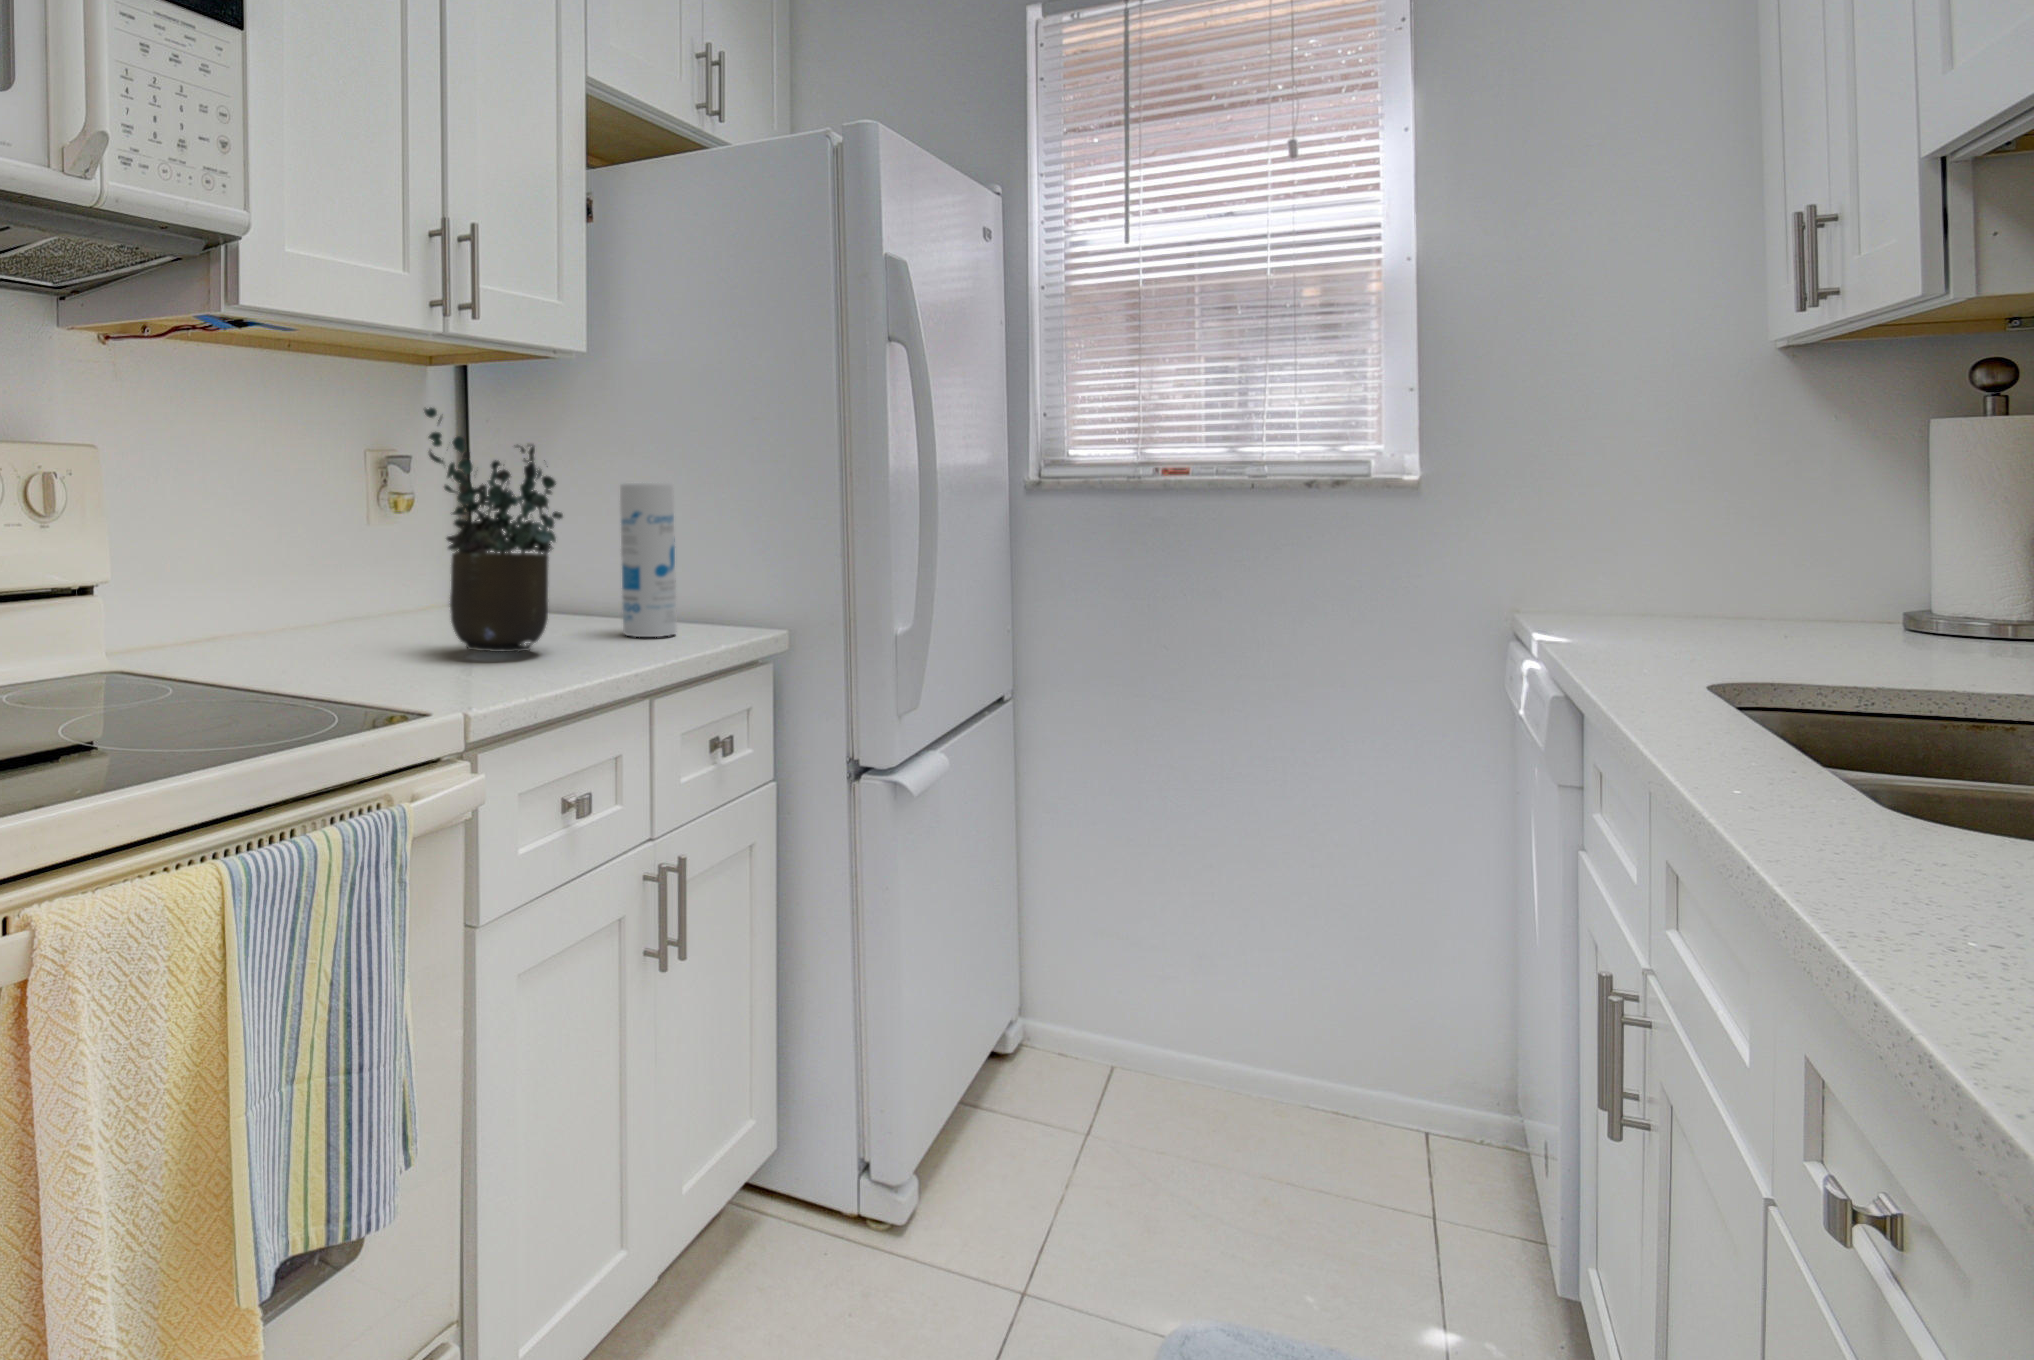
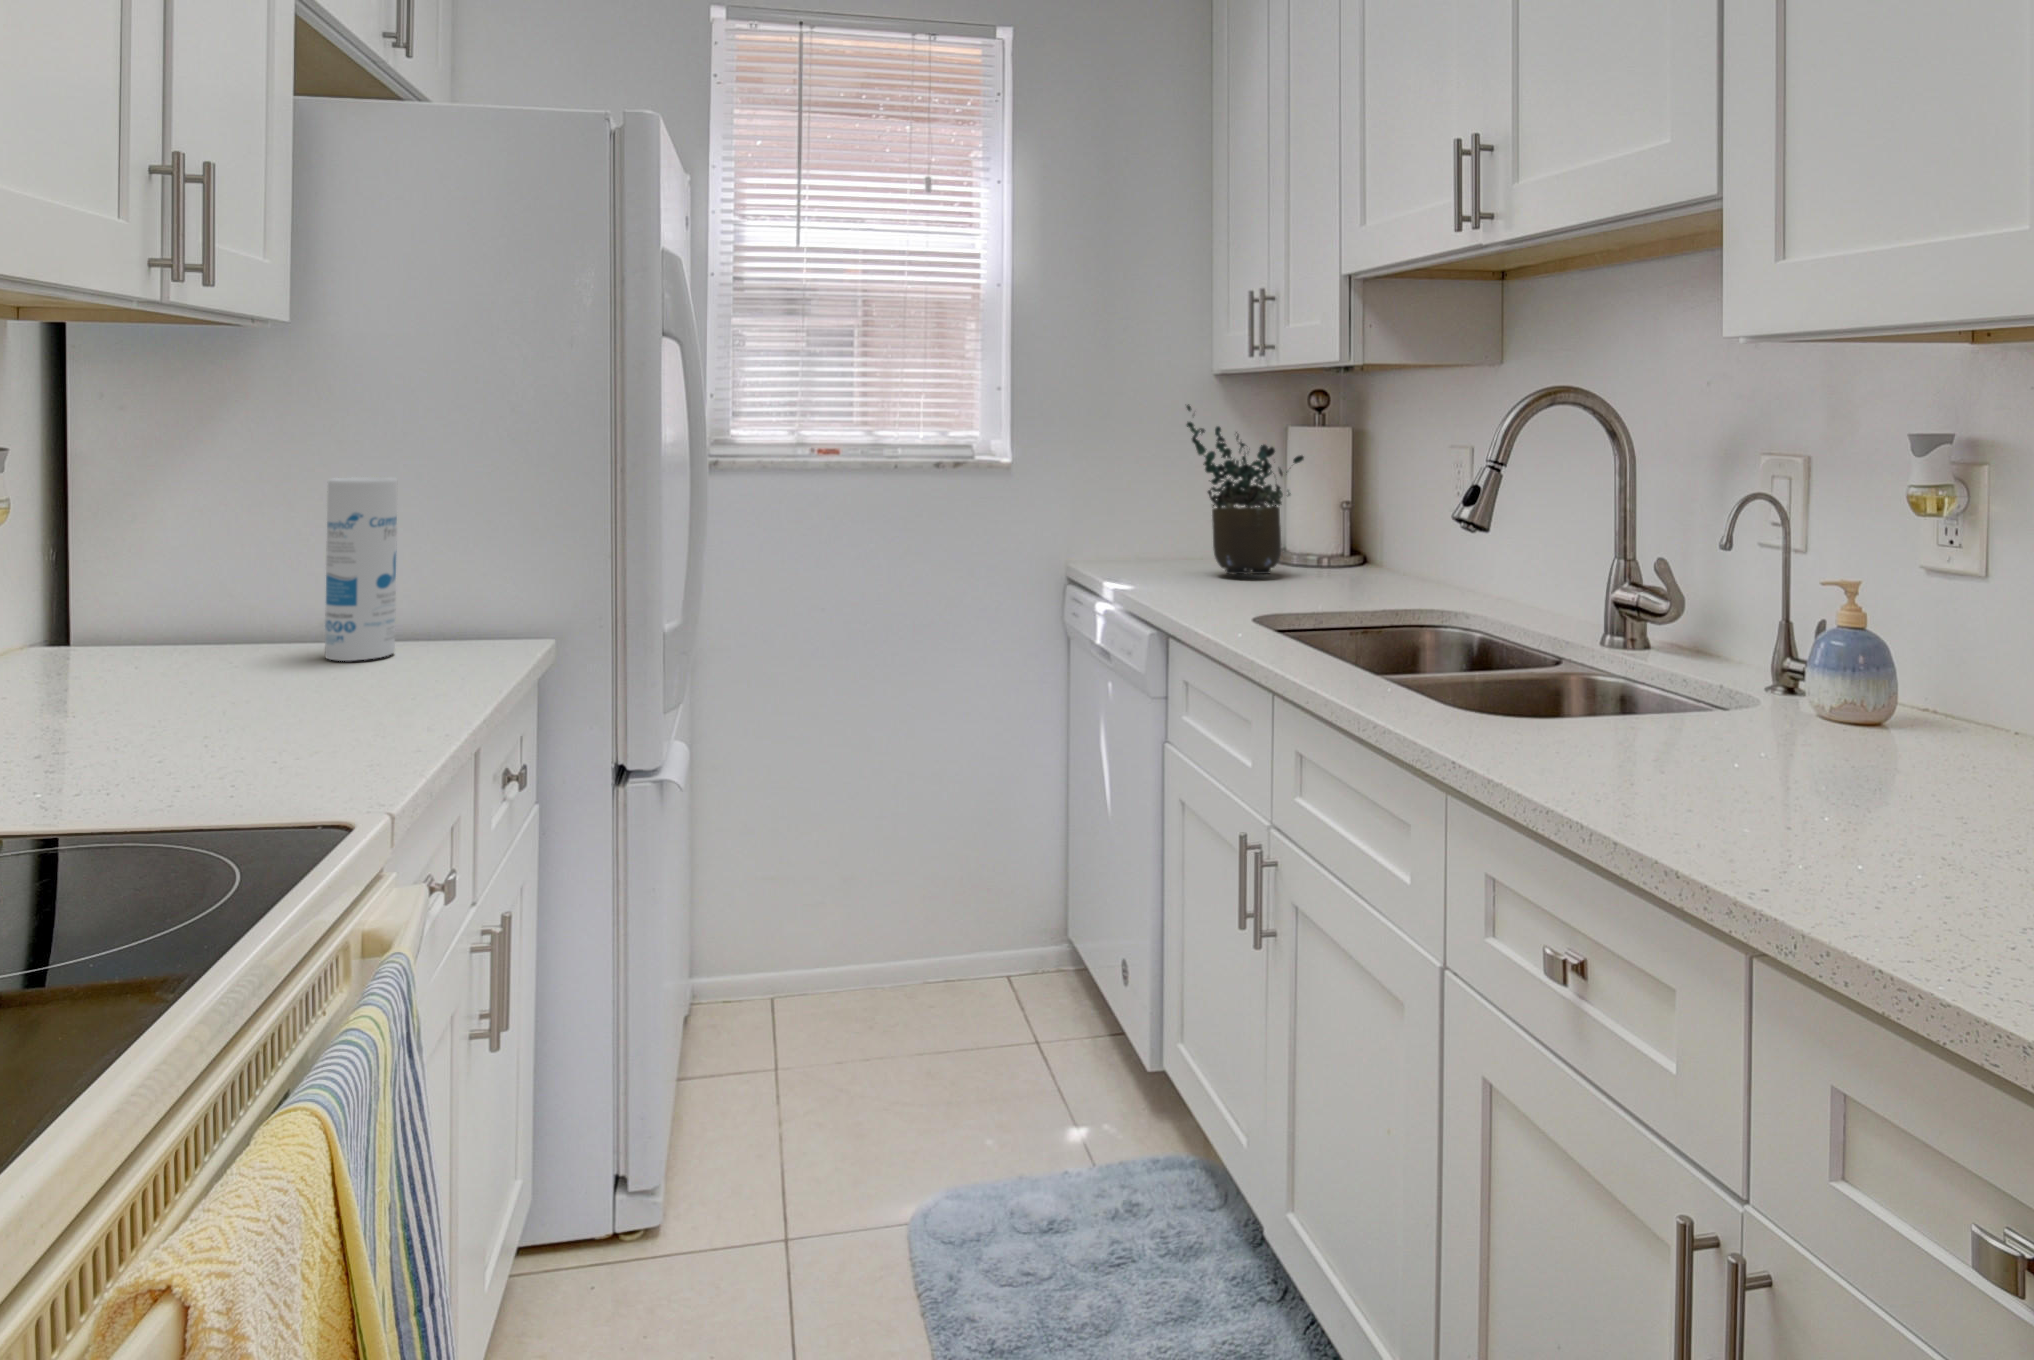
potted plant: present [424,408,563,652] -> present [1187,404,1304,575]

